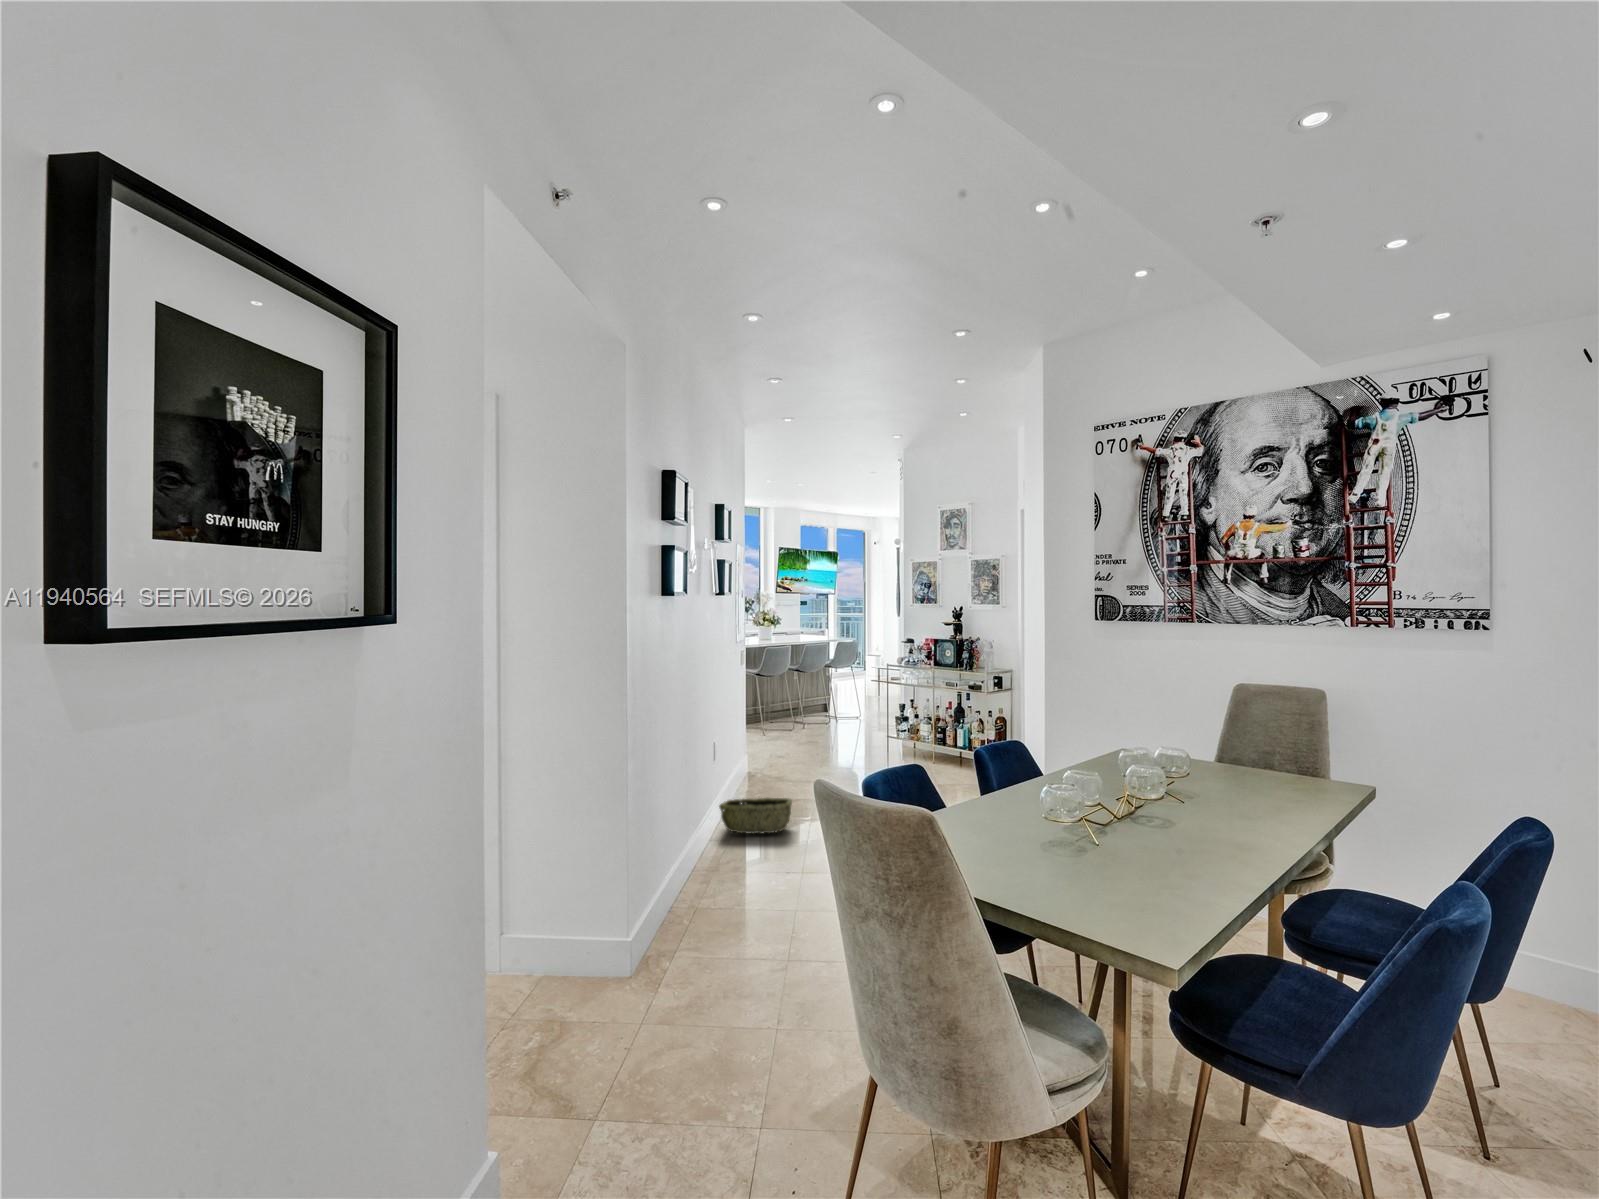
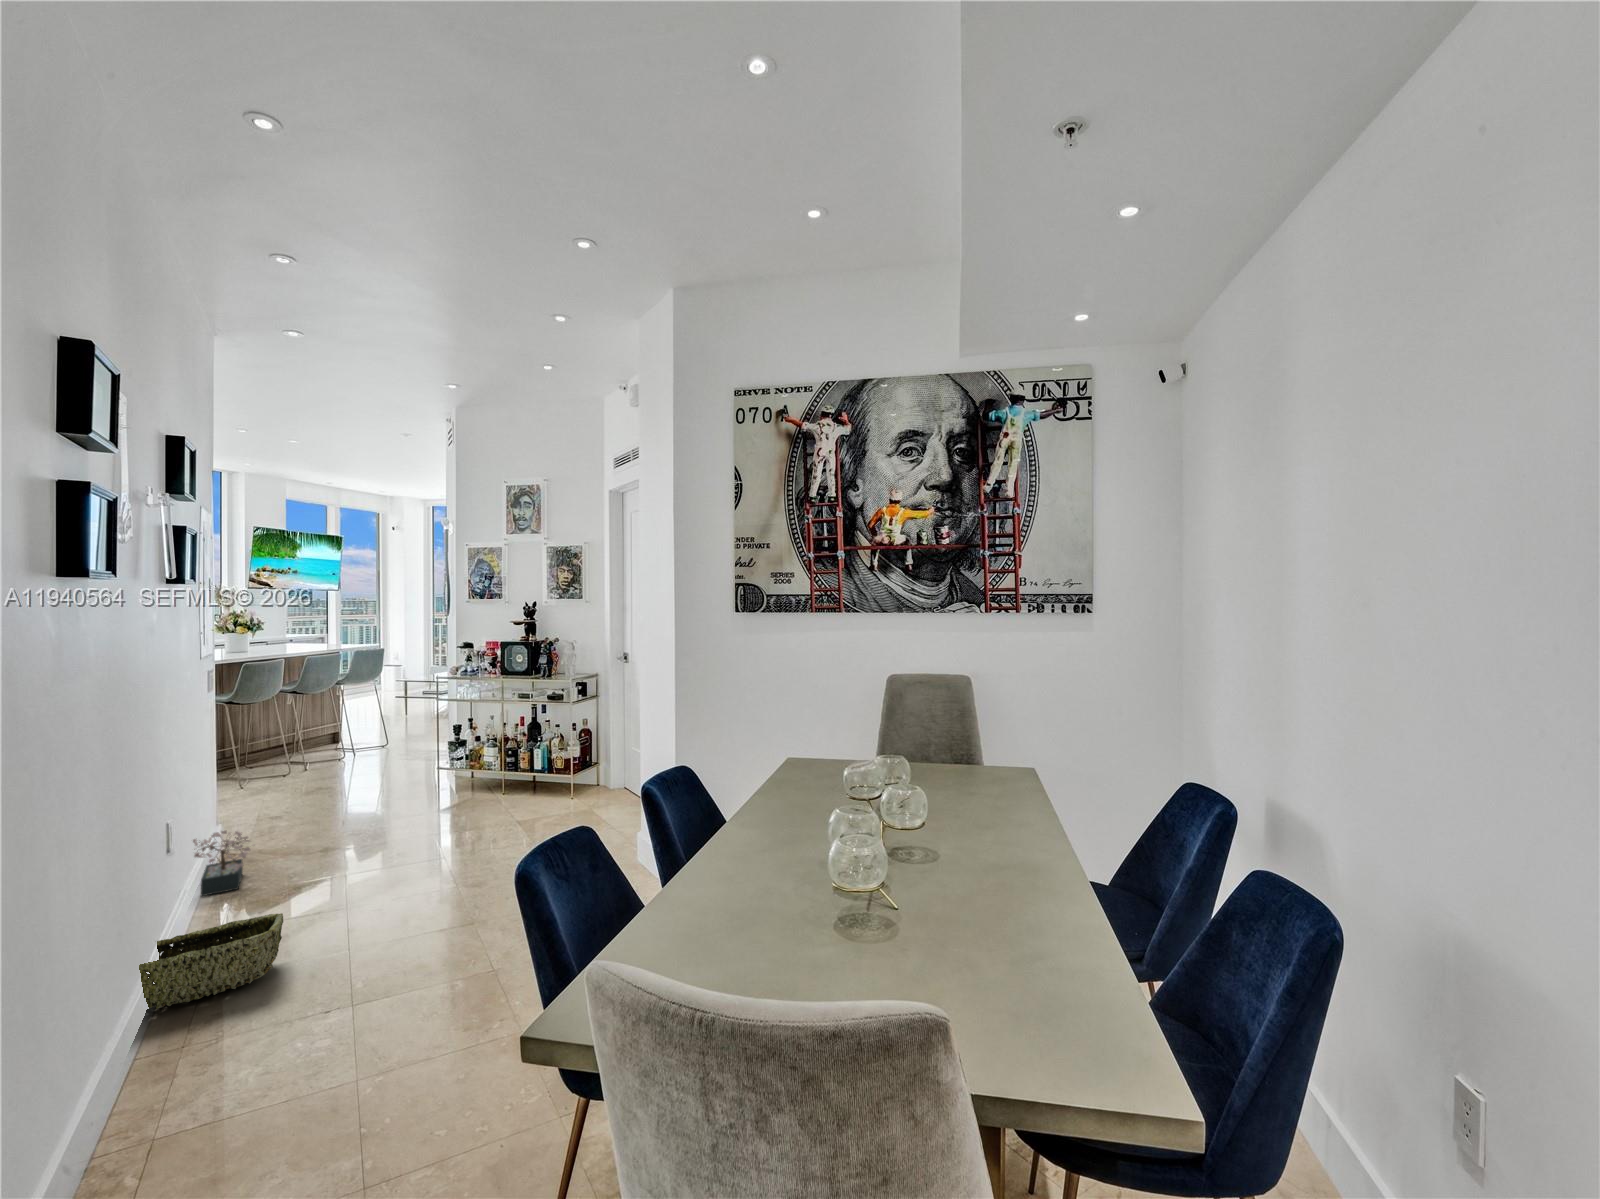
decorative plant: none [746,750,778,789] -> present [193,830,254,896]

